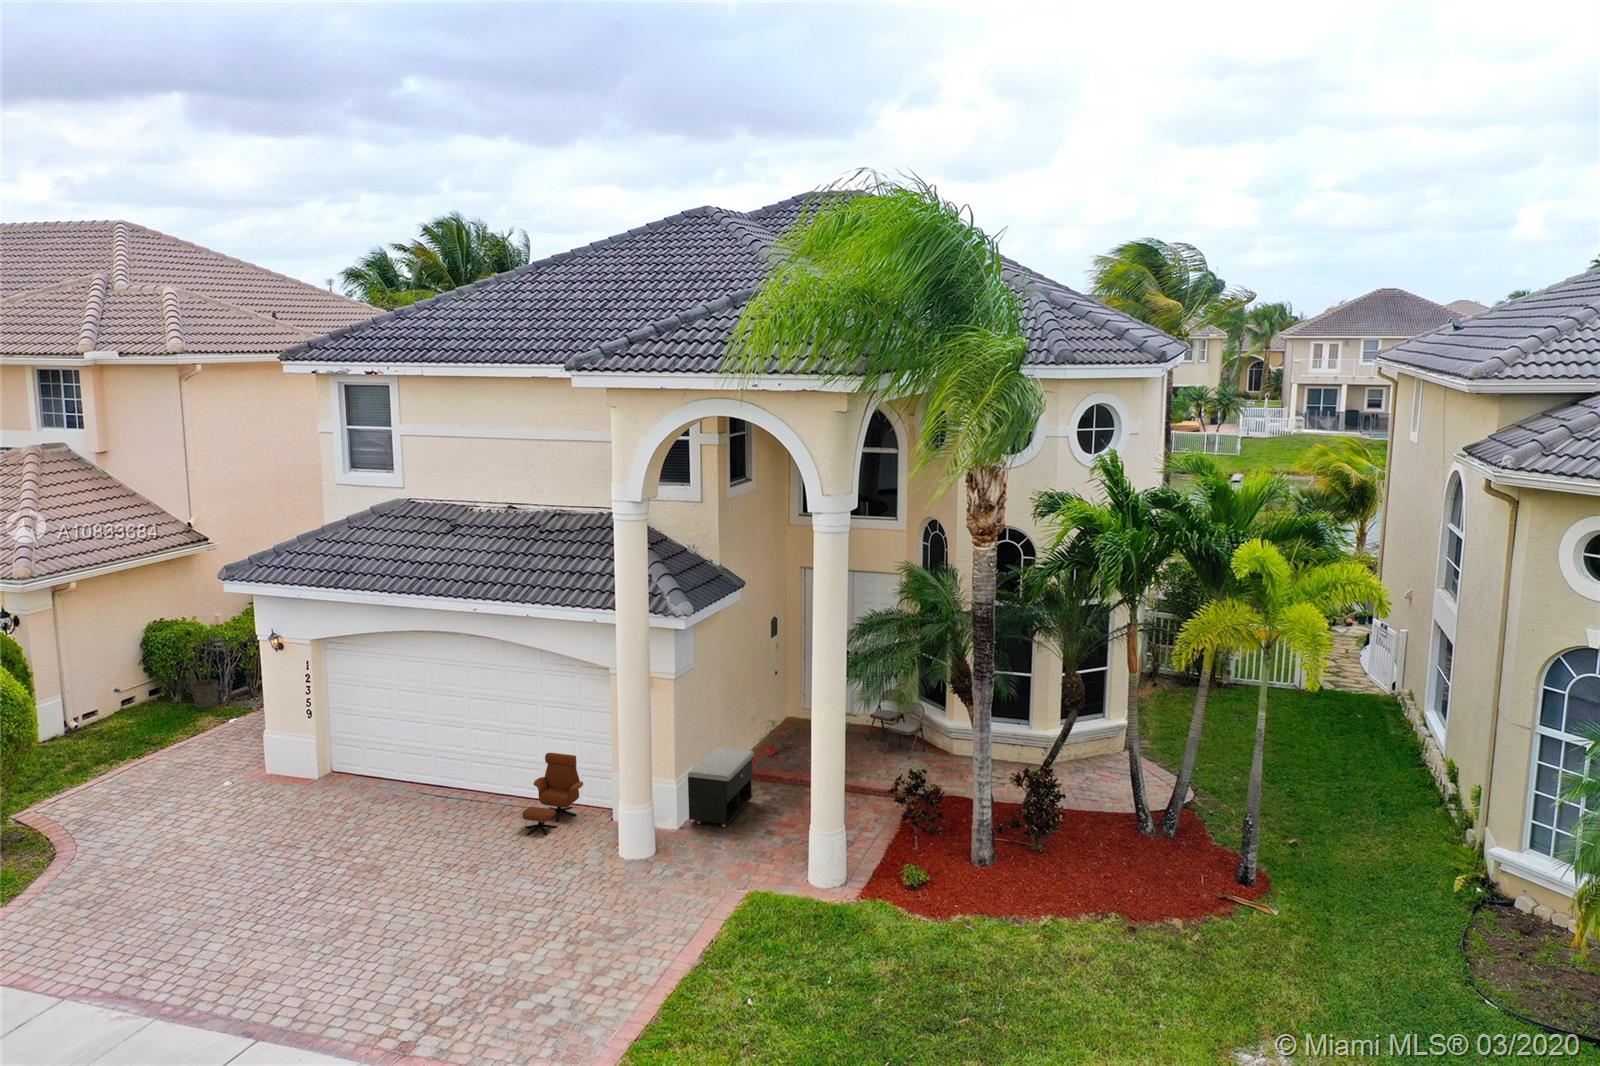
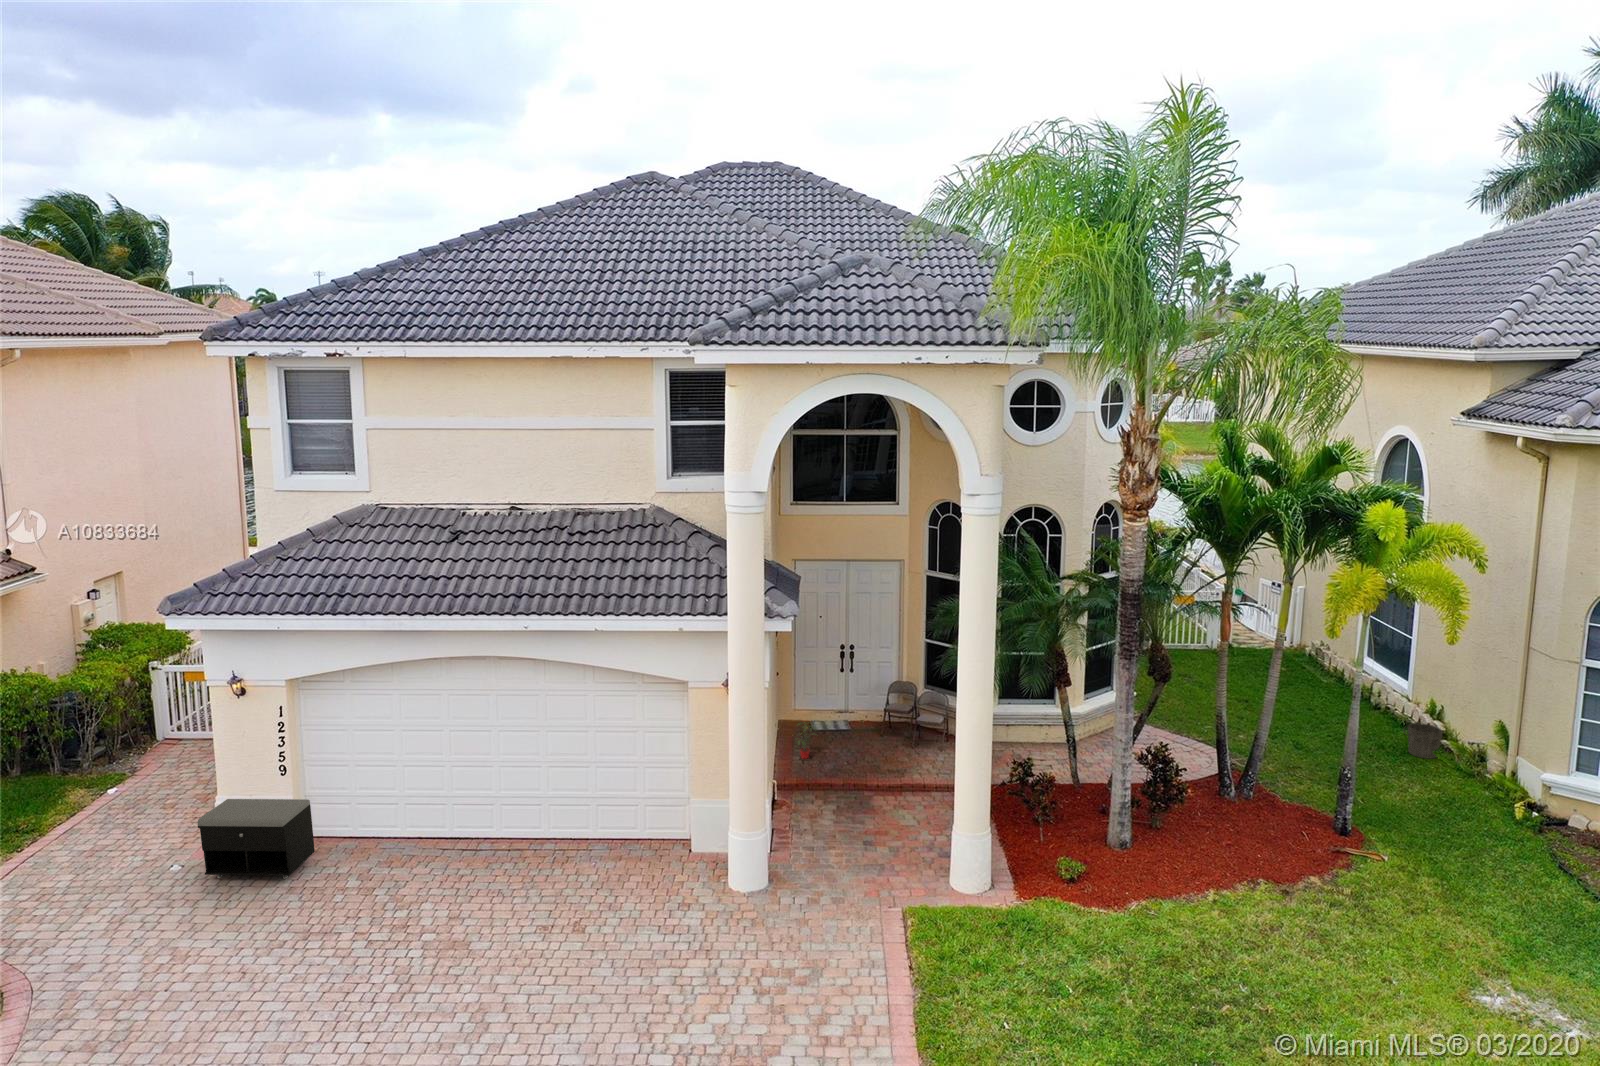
bucket: present [188,680,219,708] -> present [1408,722,1442,759]
storage bench: present [688,747,754,827] -> present [198,799,315,879]
lounge chair: present [523,753,583,835] -> none [602,784,661,885]

